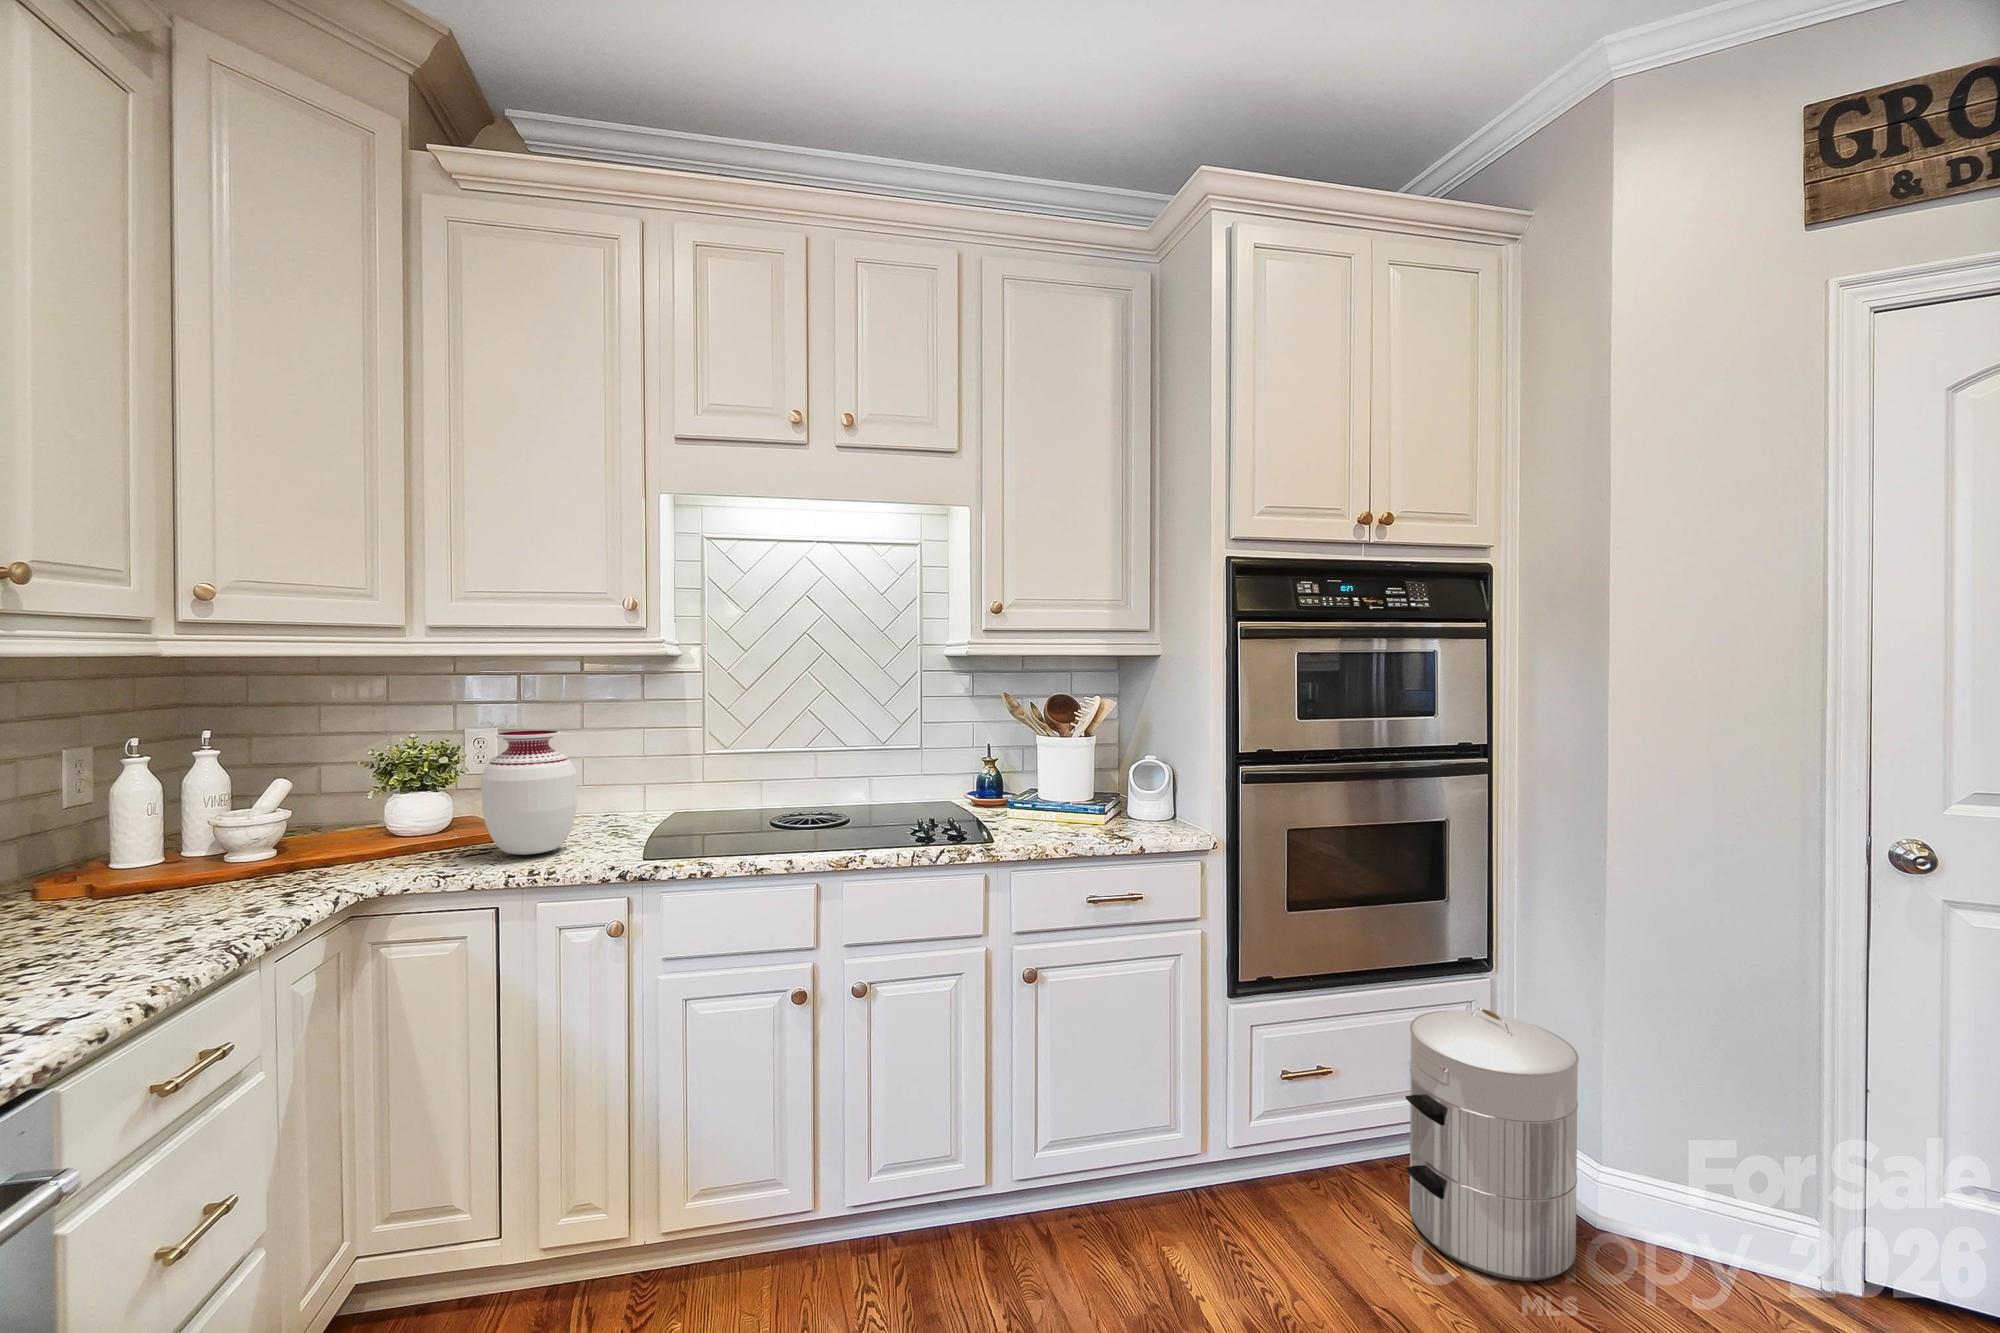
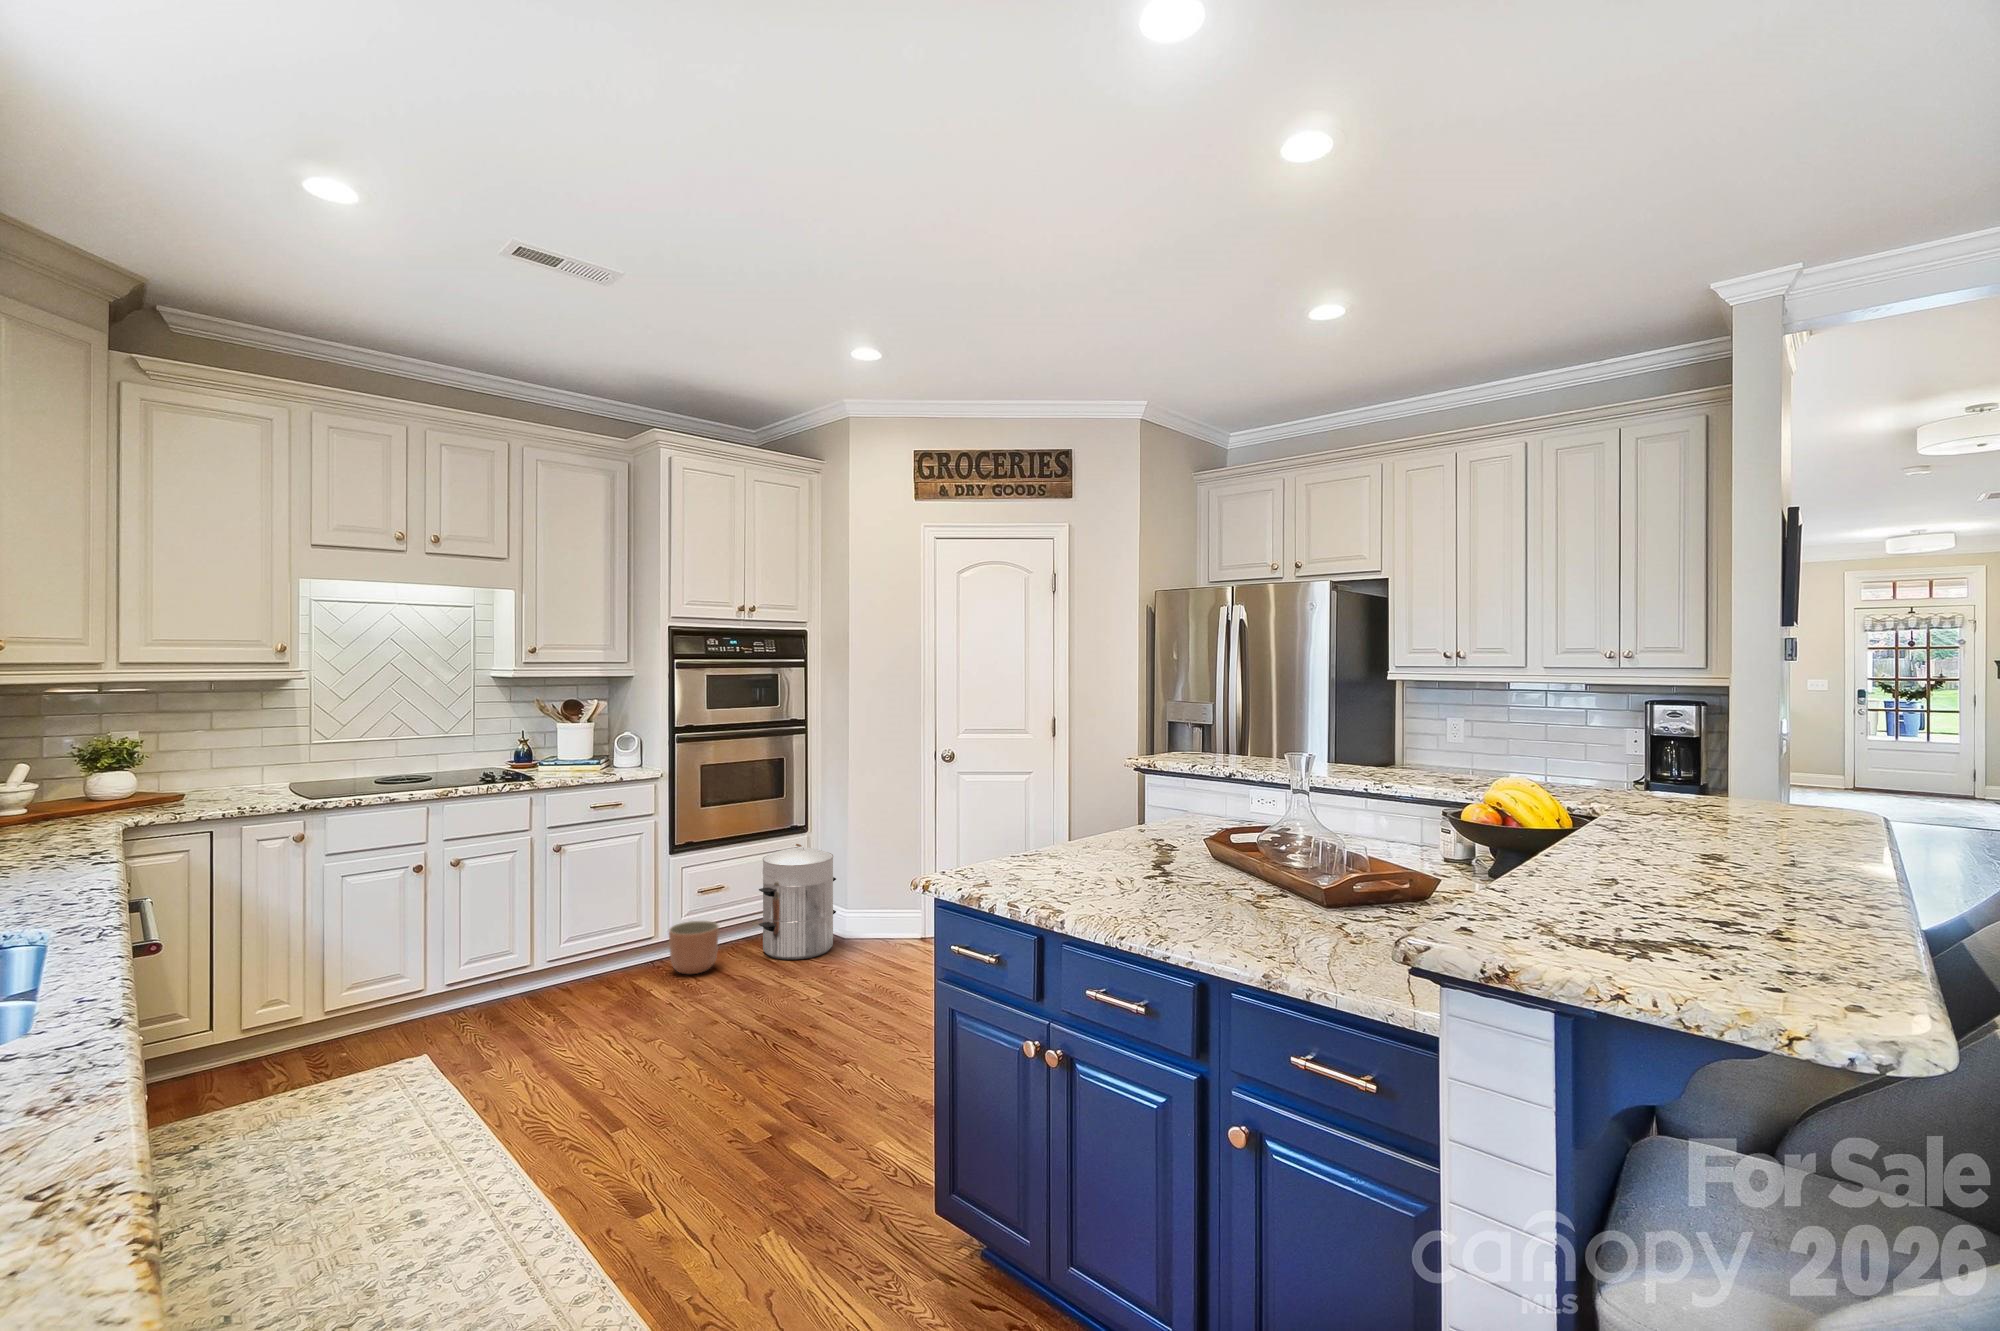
vase: present [481,731,577,855] -> none [184,728,254,803]
planter: none [1227,1134,1326,1264] -> present [669,921,719,974]

